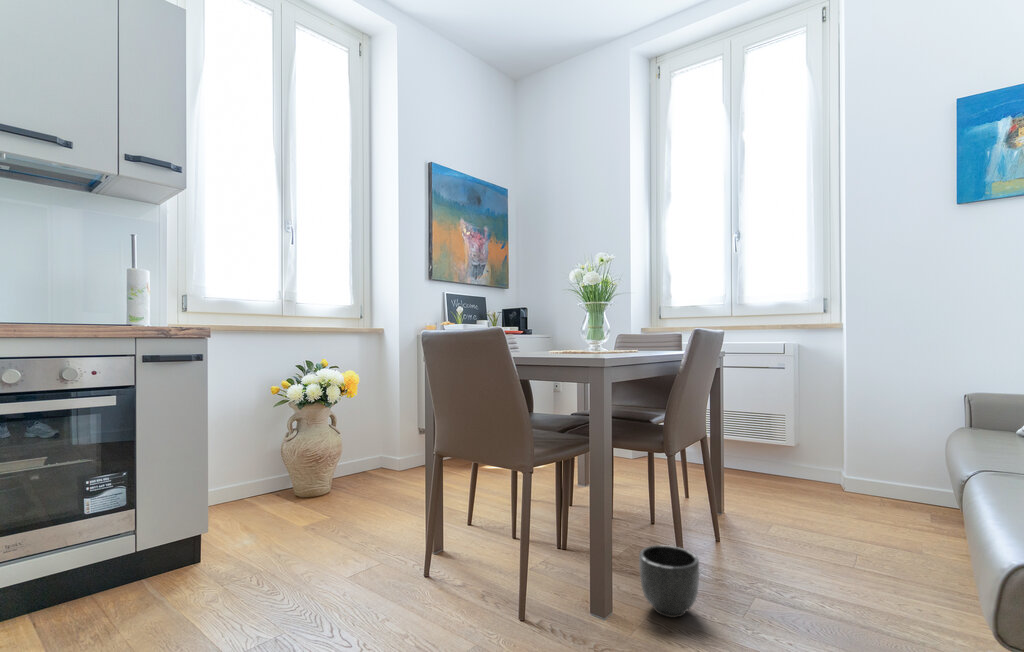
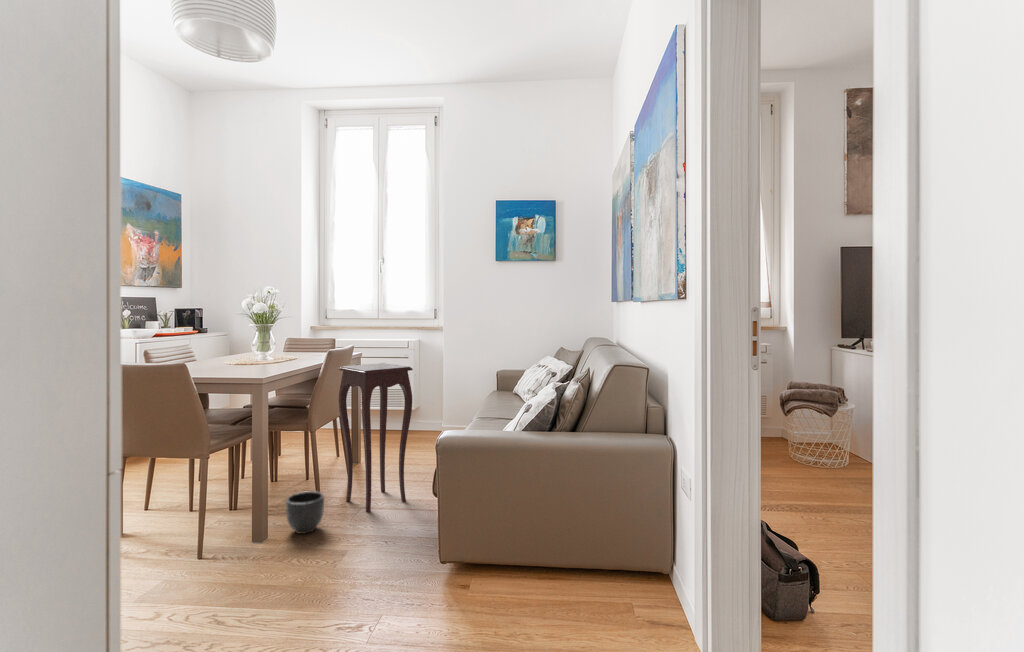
side table: none [705,354,840,599] -> present [339,363,413,512]

